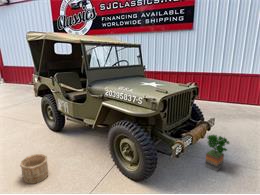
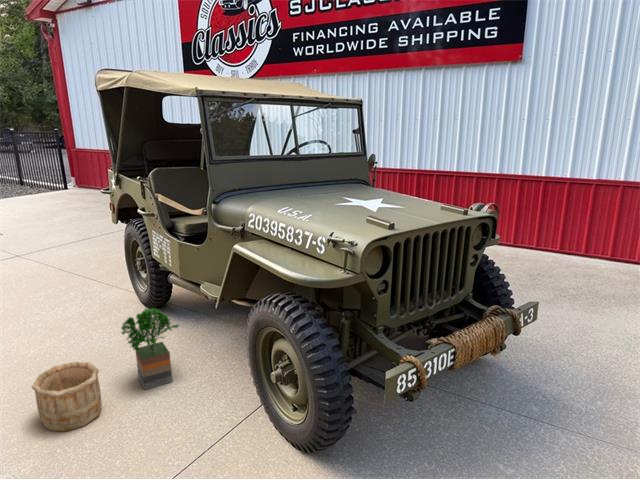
potted tree: present [205,135,229,171] -> present [121,308,179,390]

